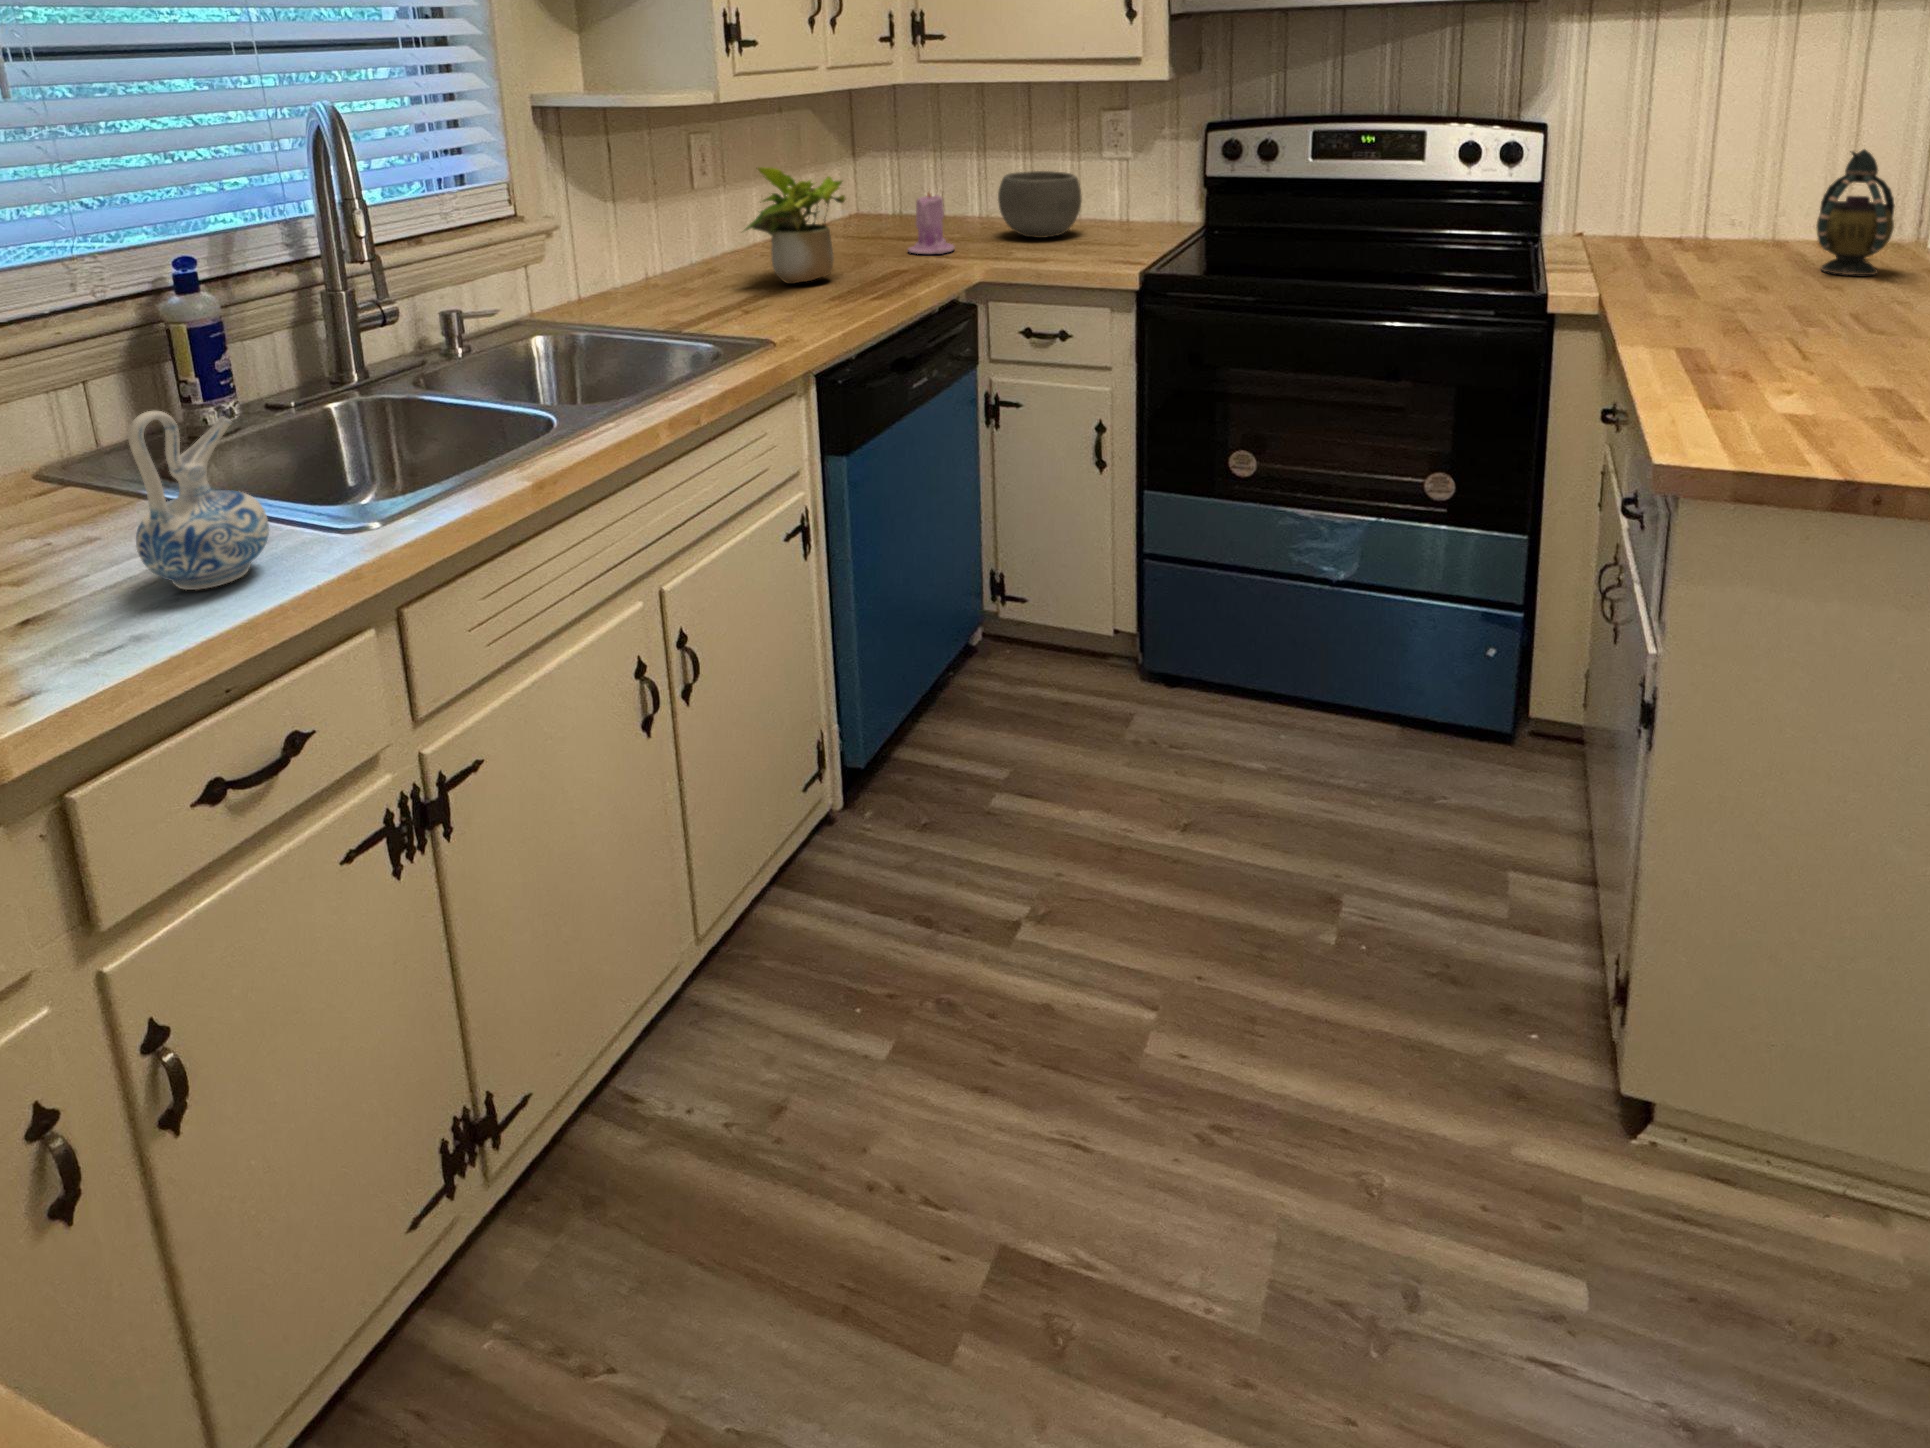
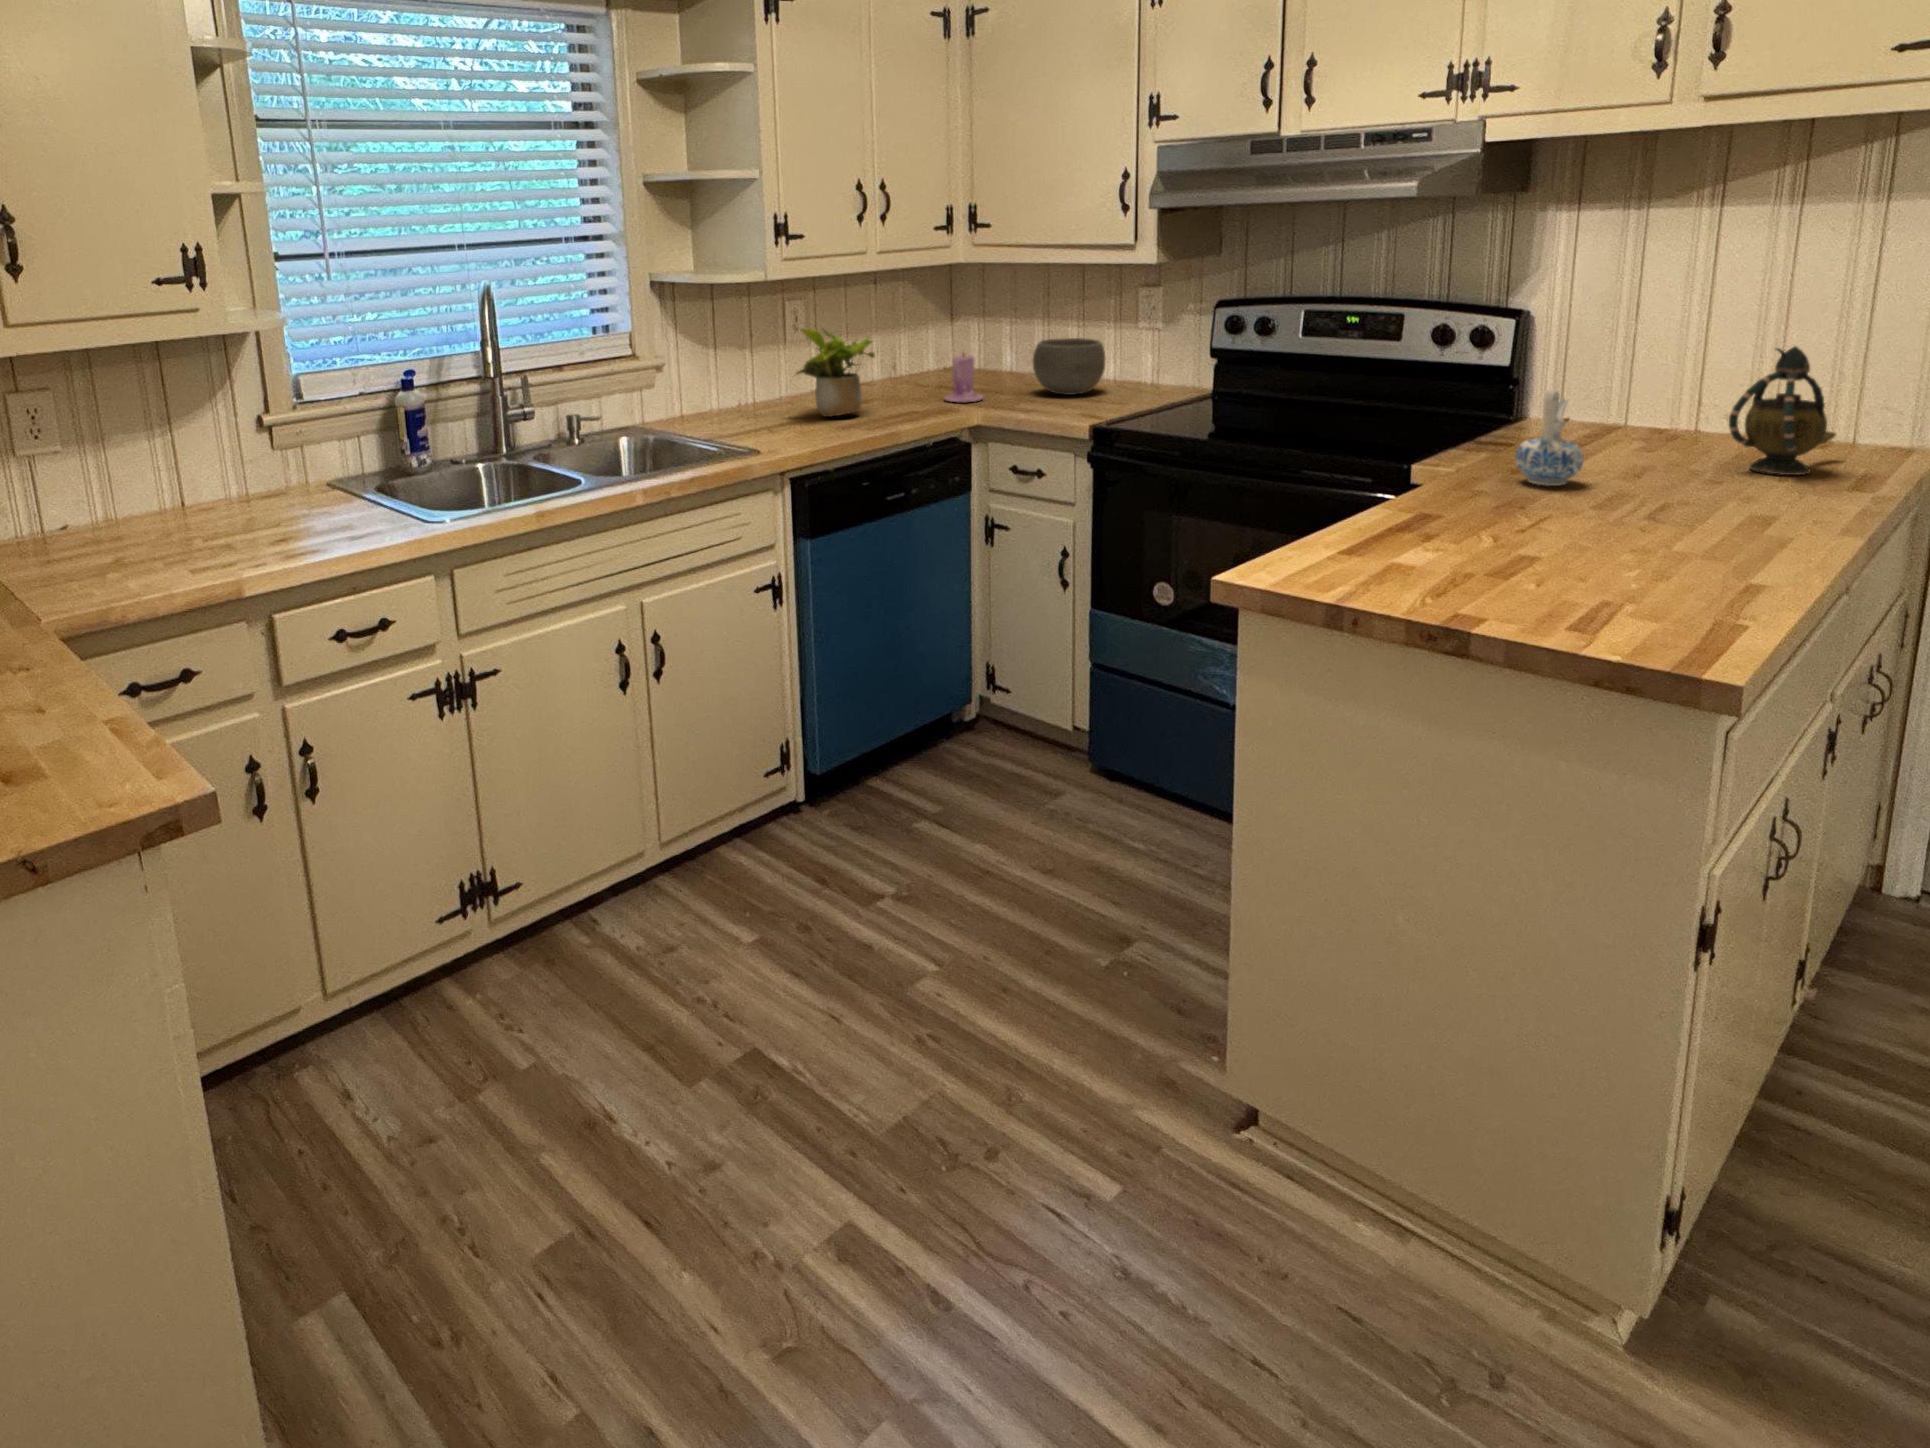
ceramic pitcher: present [128,411,269,590] -> present [1515,389,1584,486]

